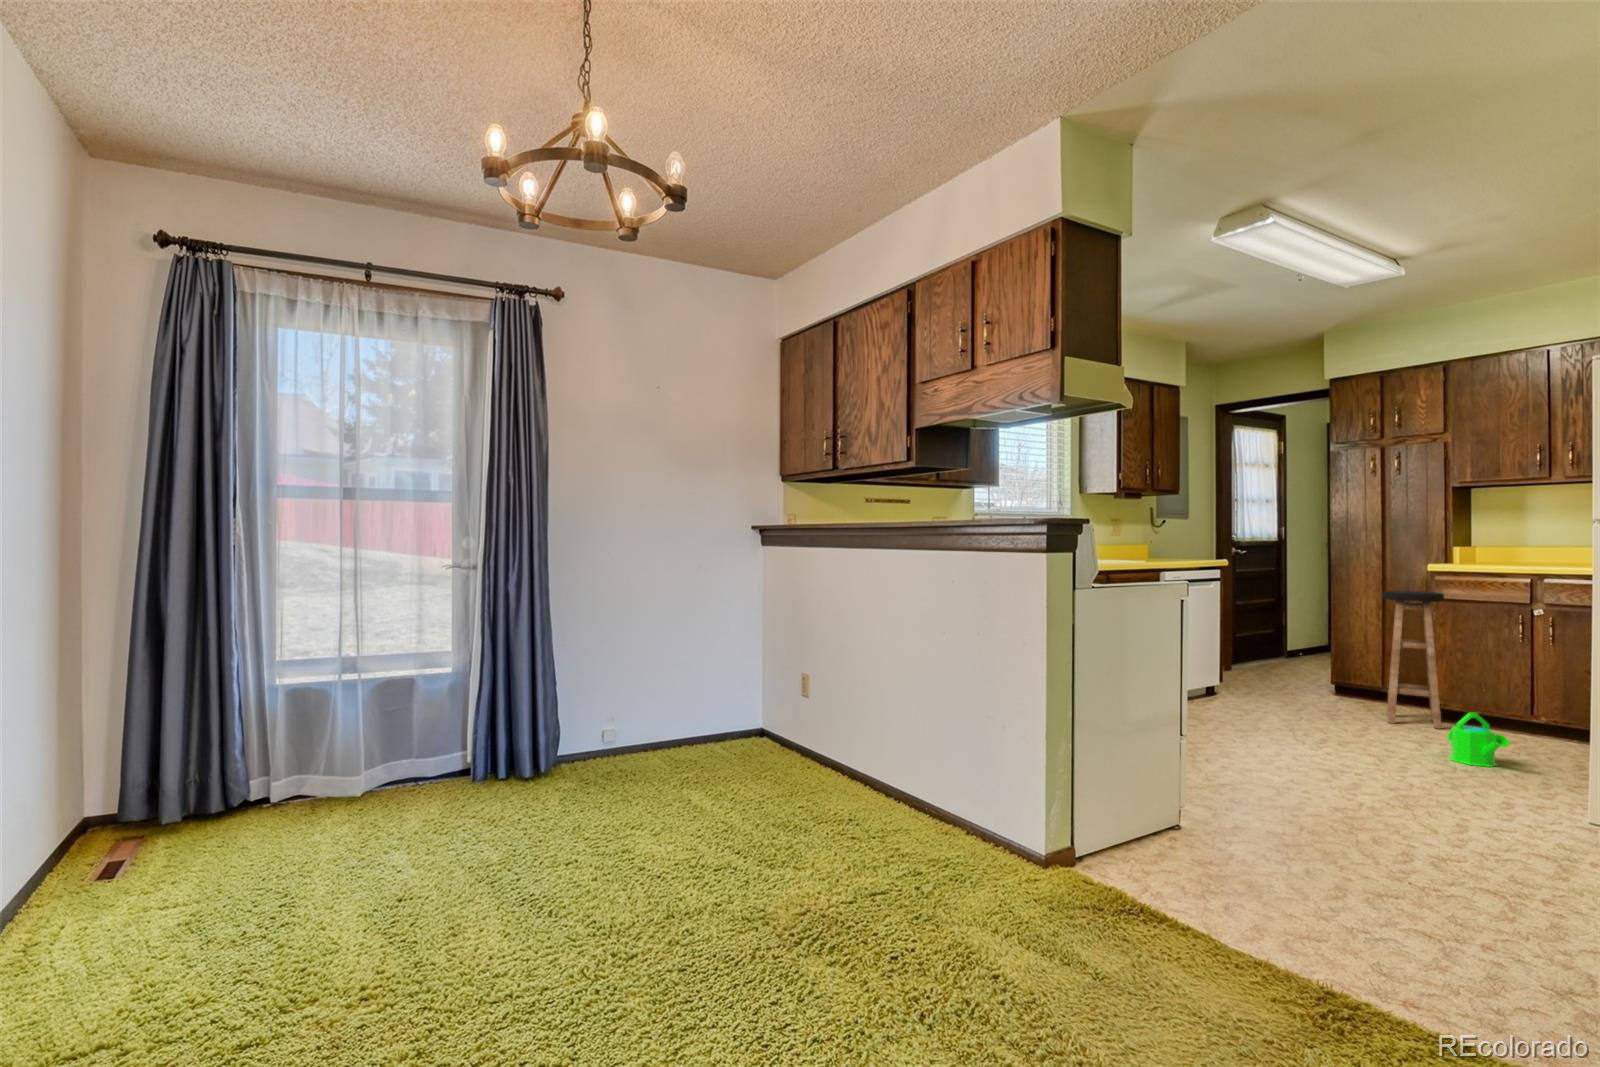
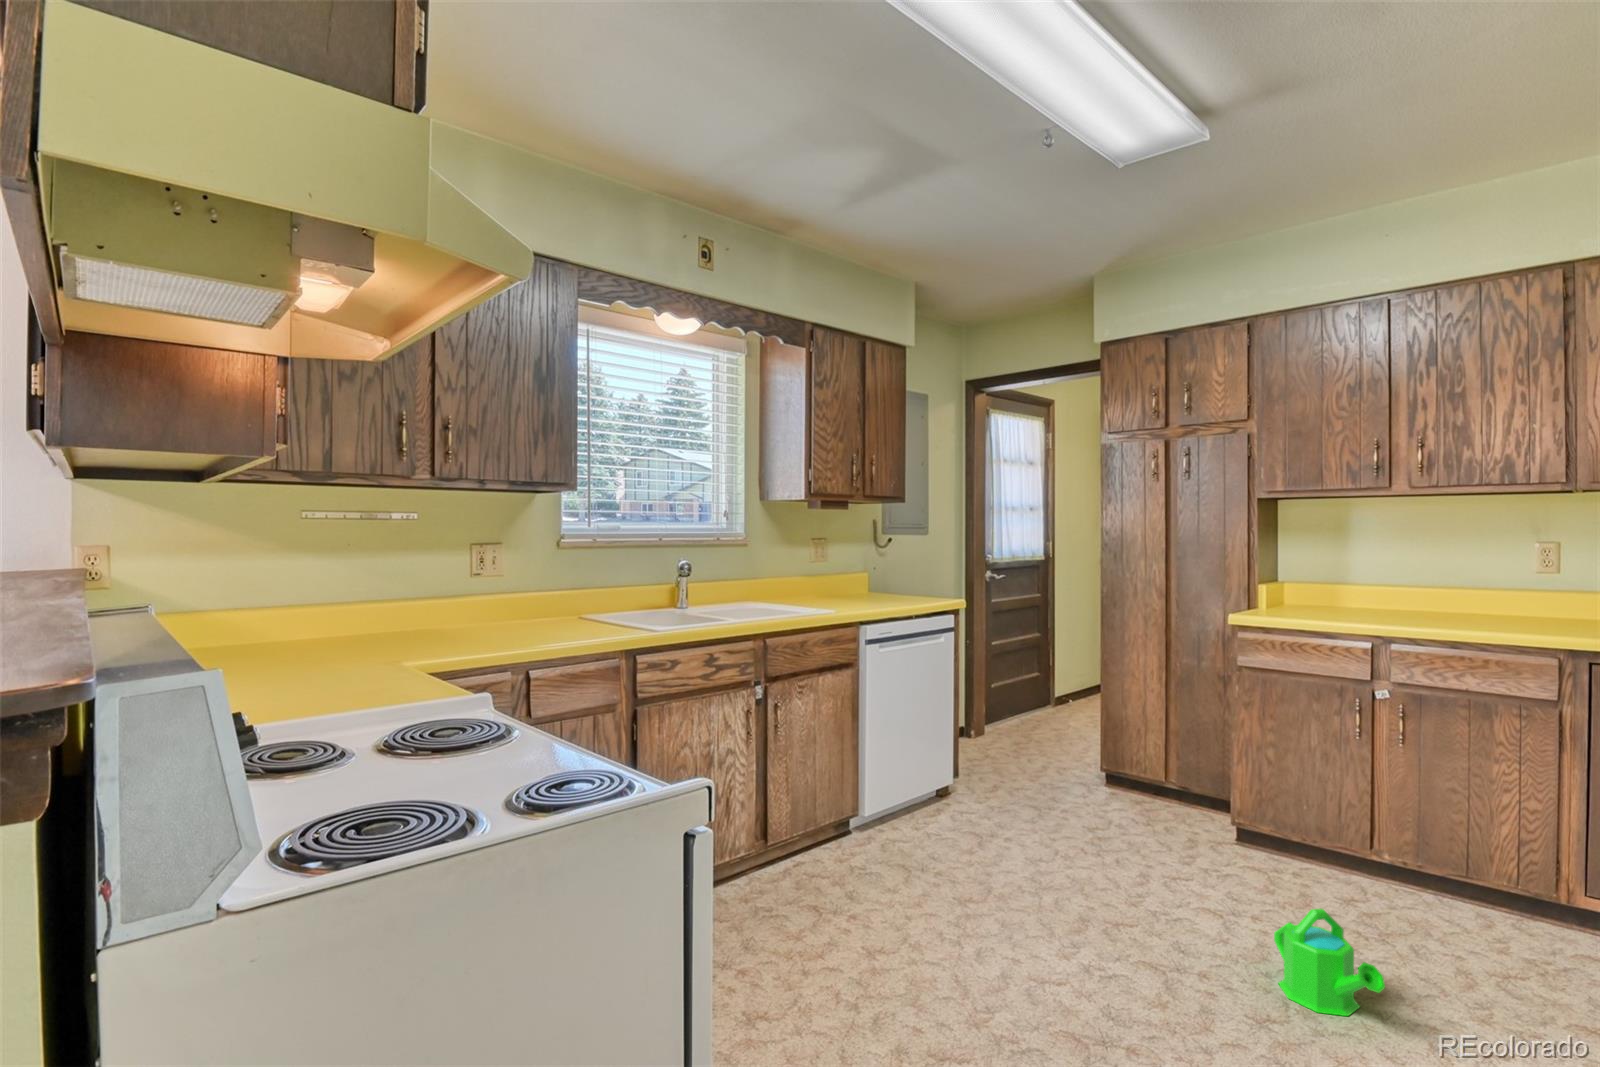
bar stool: present [1383,591,1444,729] -> none [1170,656,1254,878]

